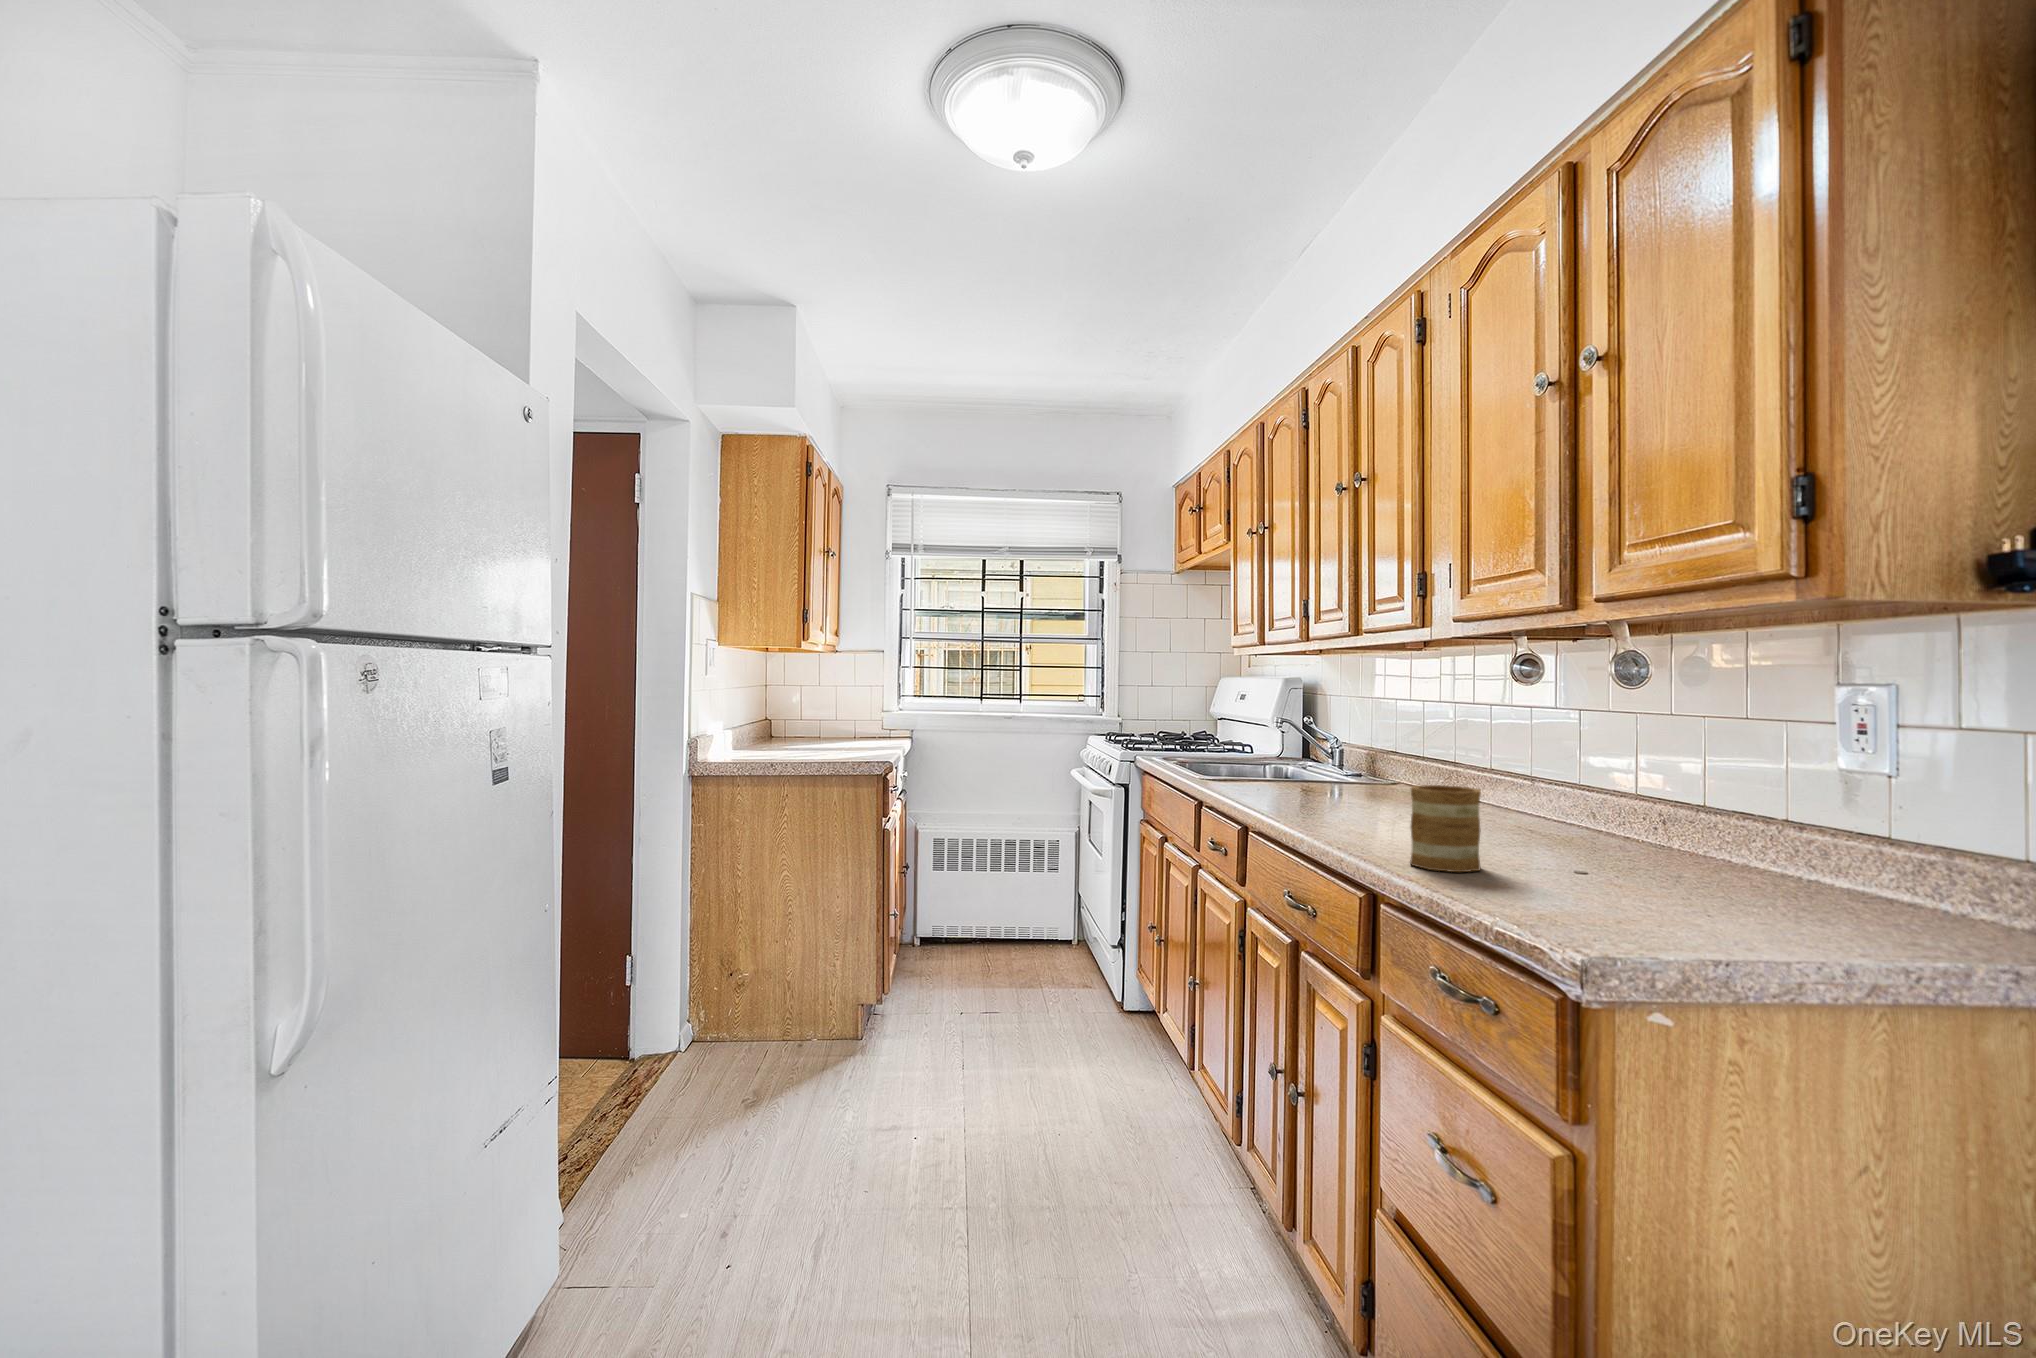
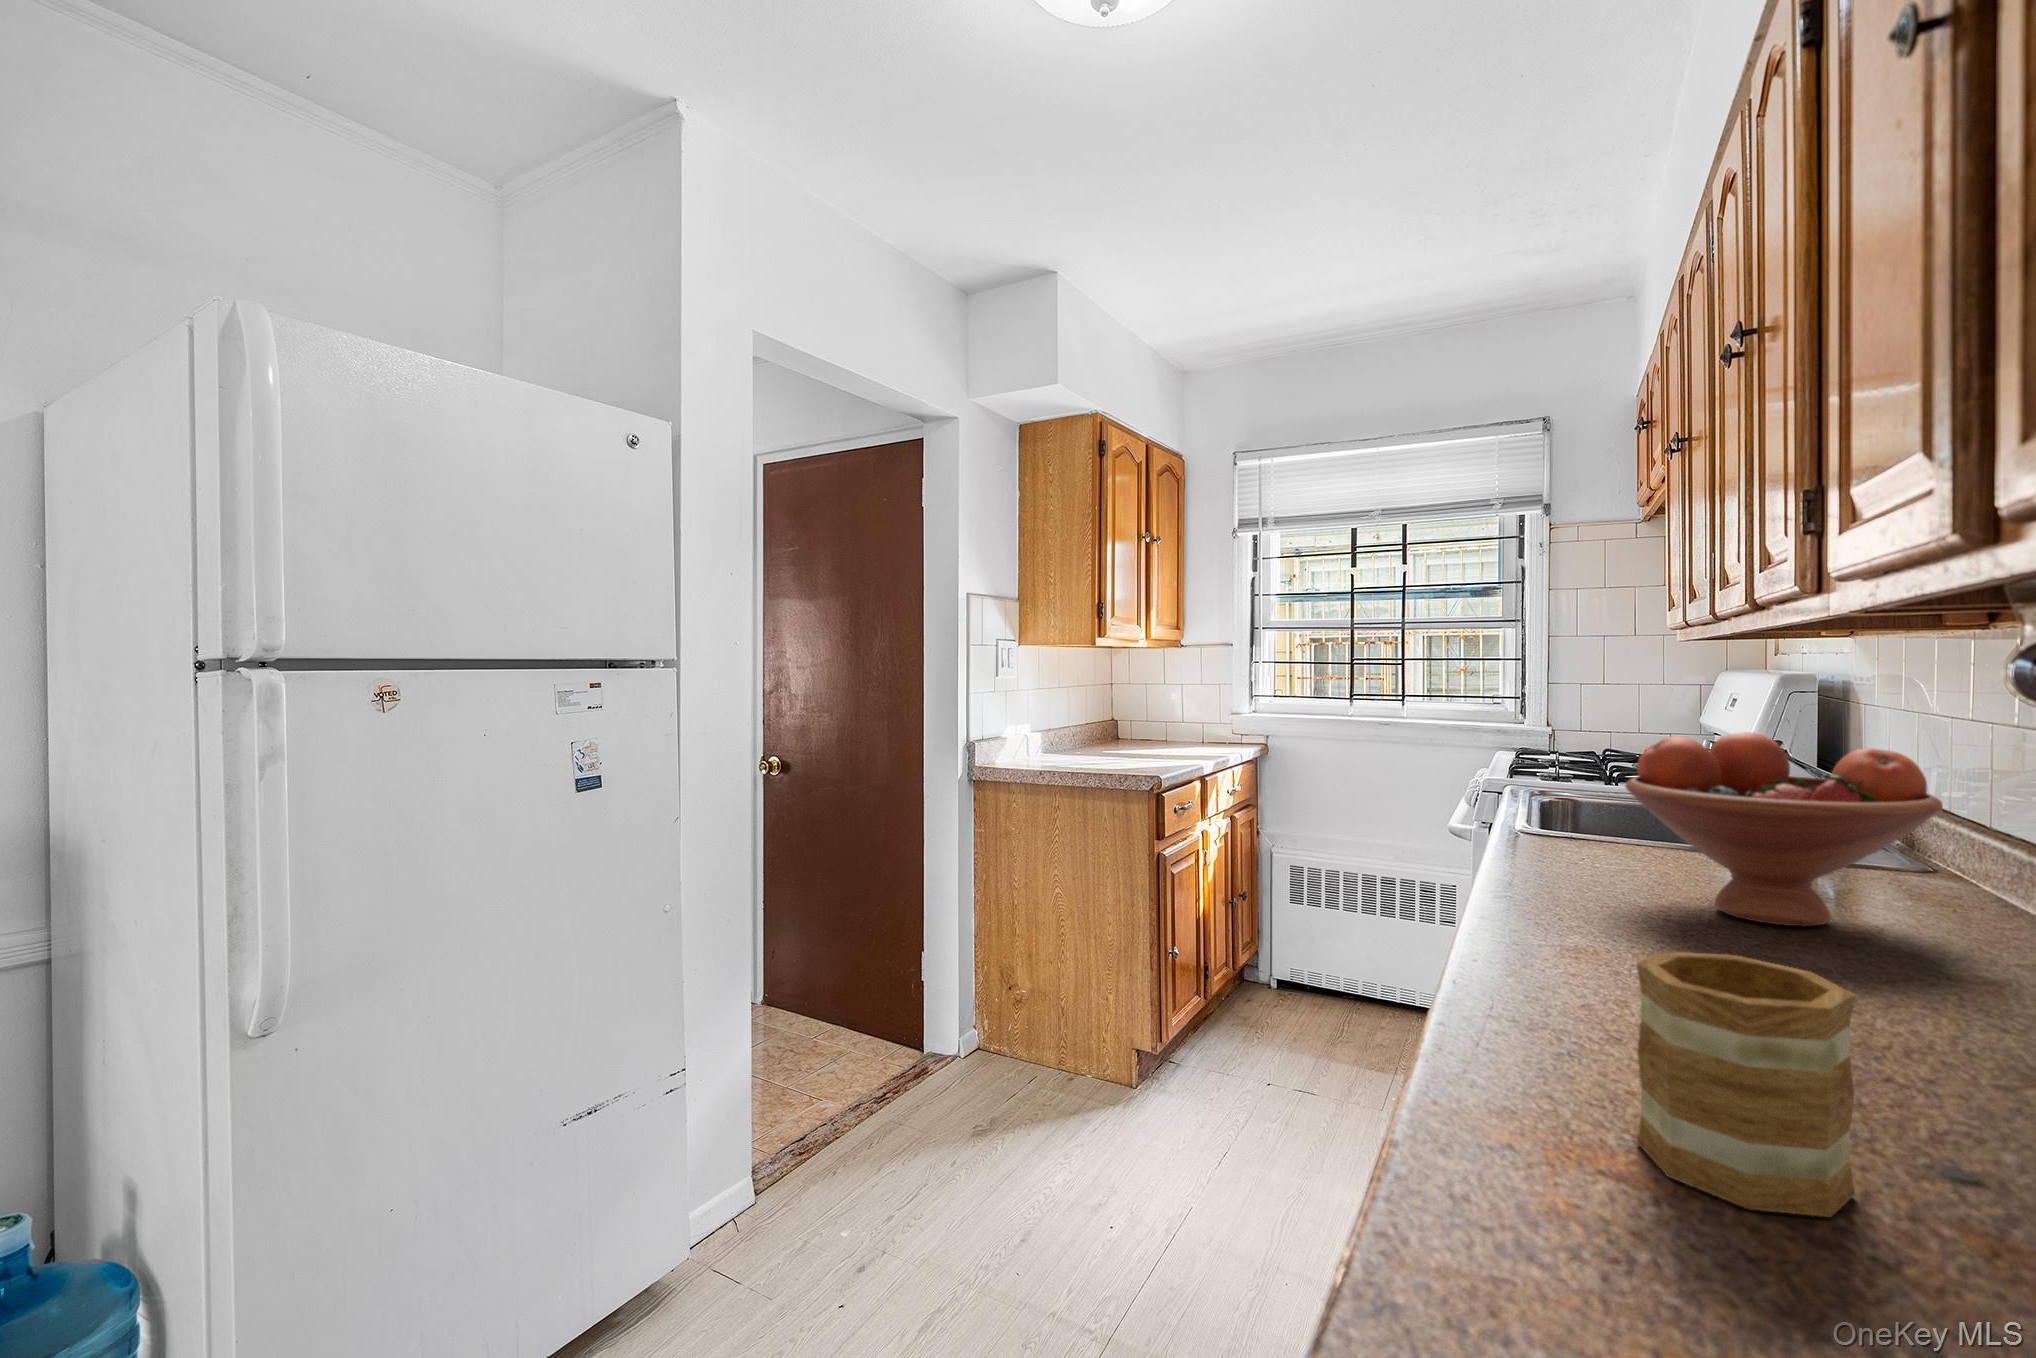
fruit bowl: none [1288,706,1426,806] -> present [1625,732,1943,926]

